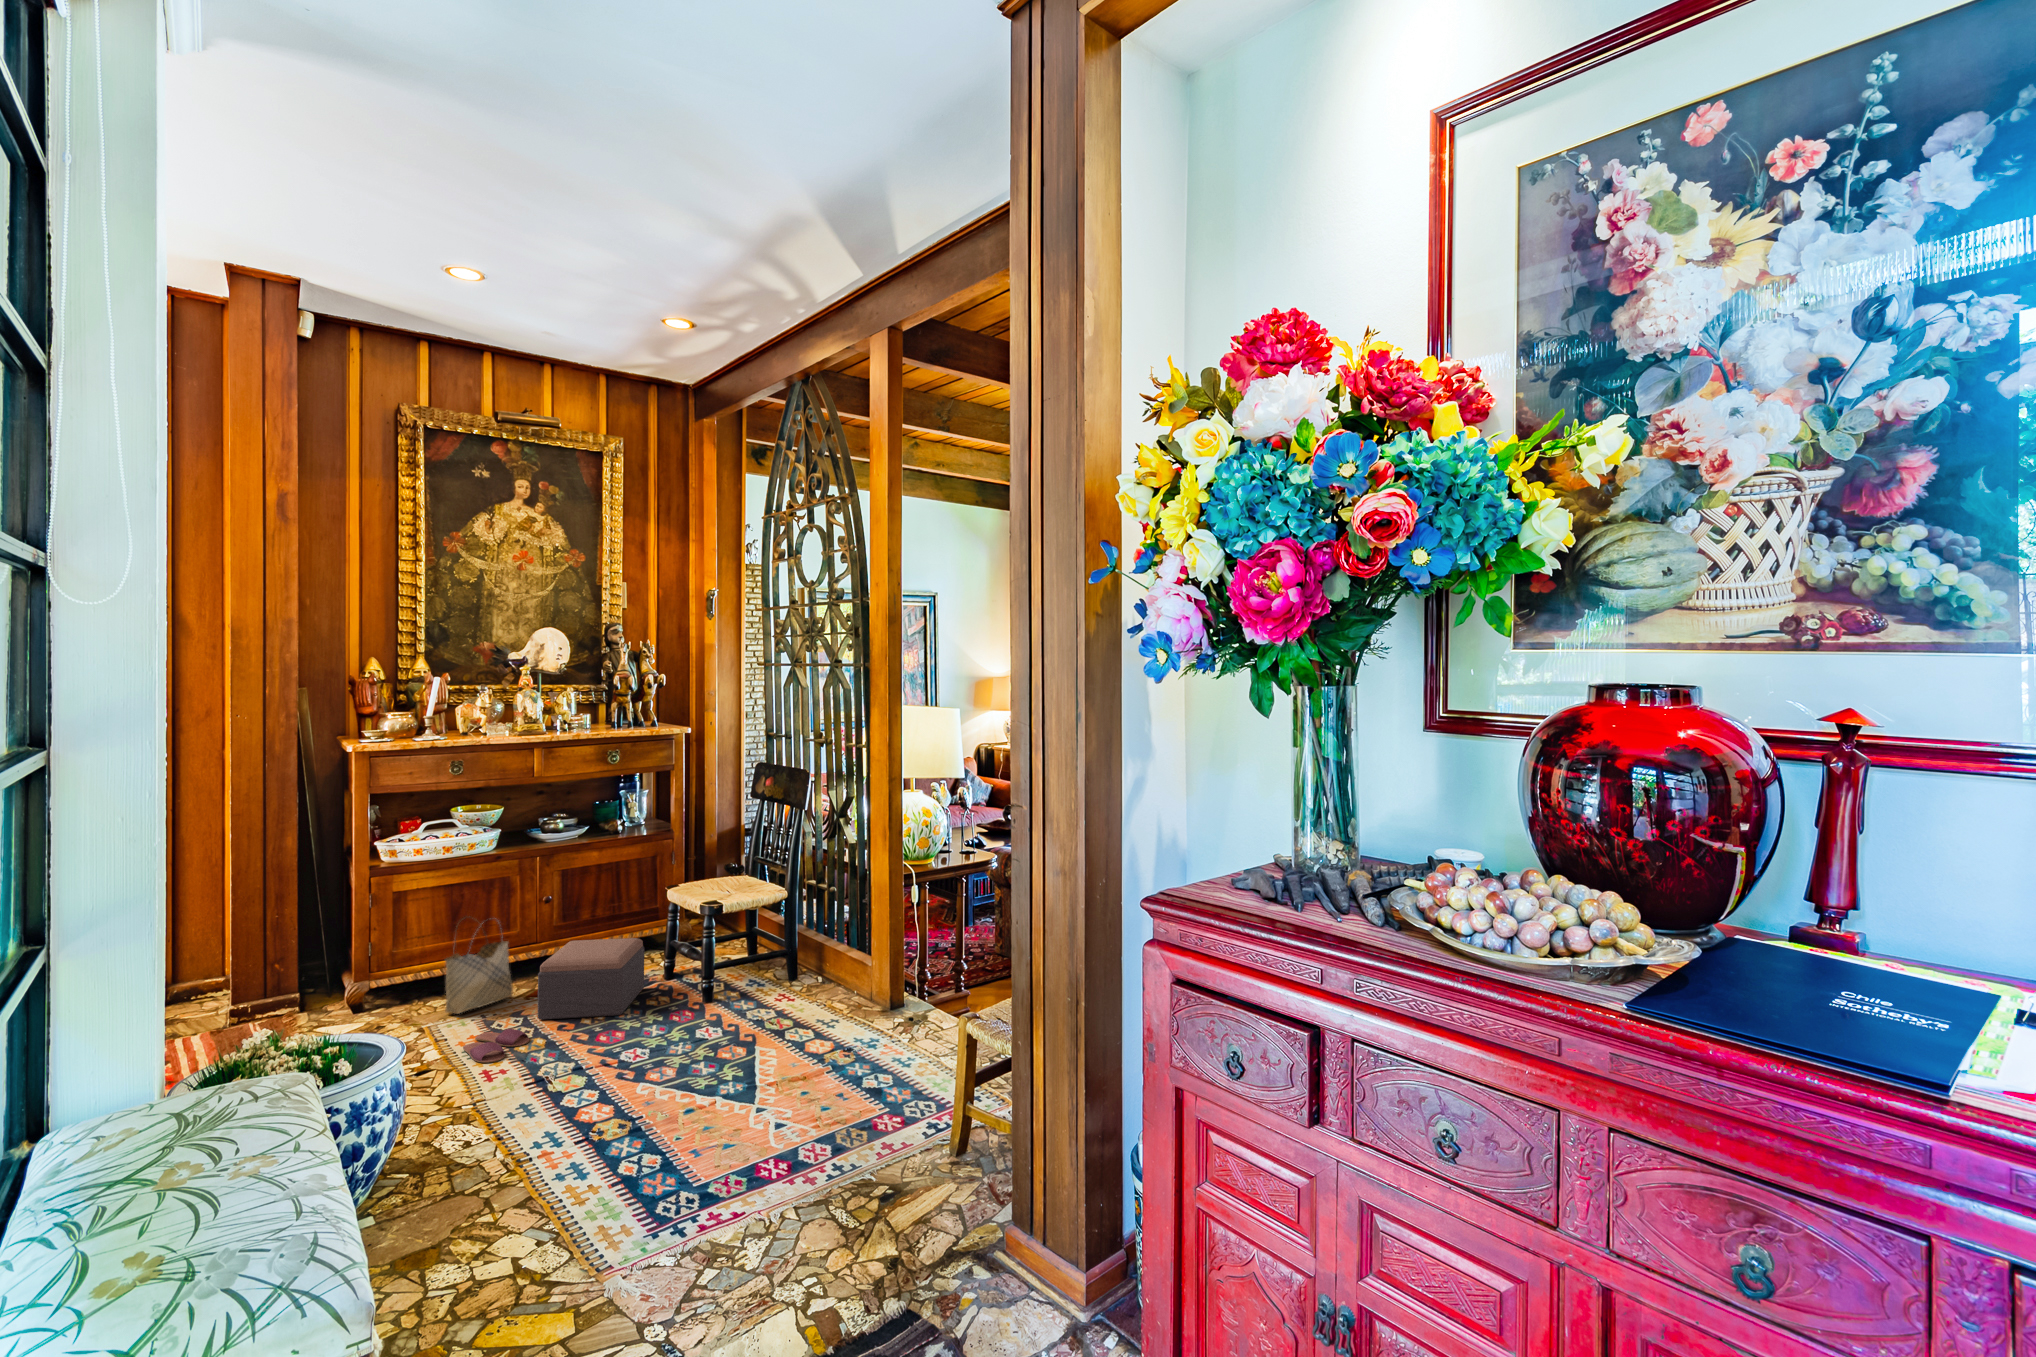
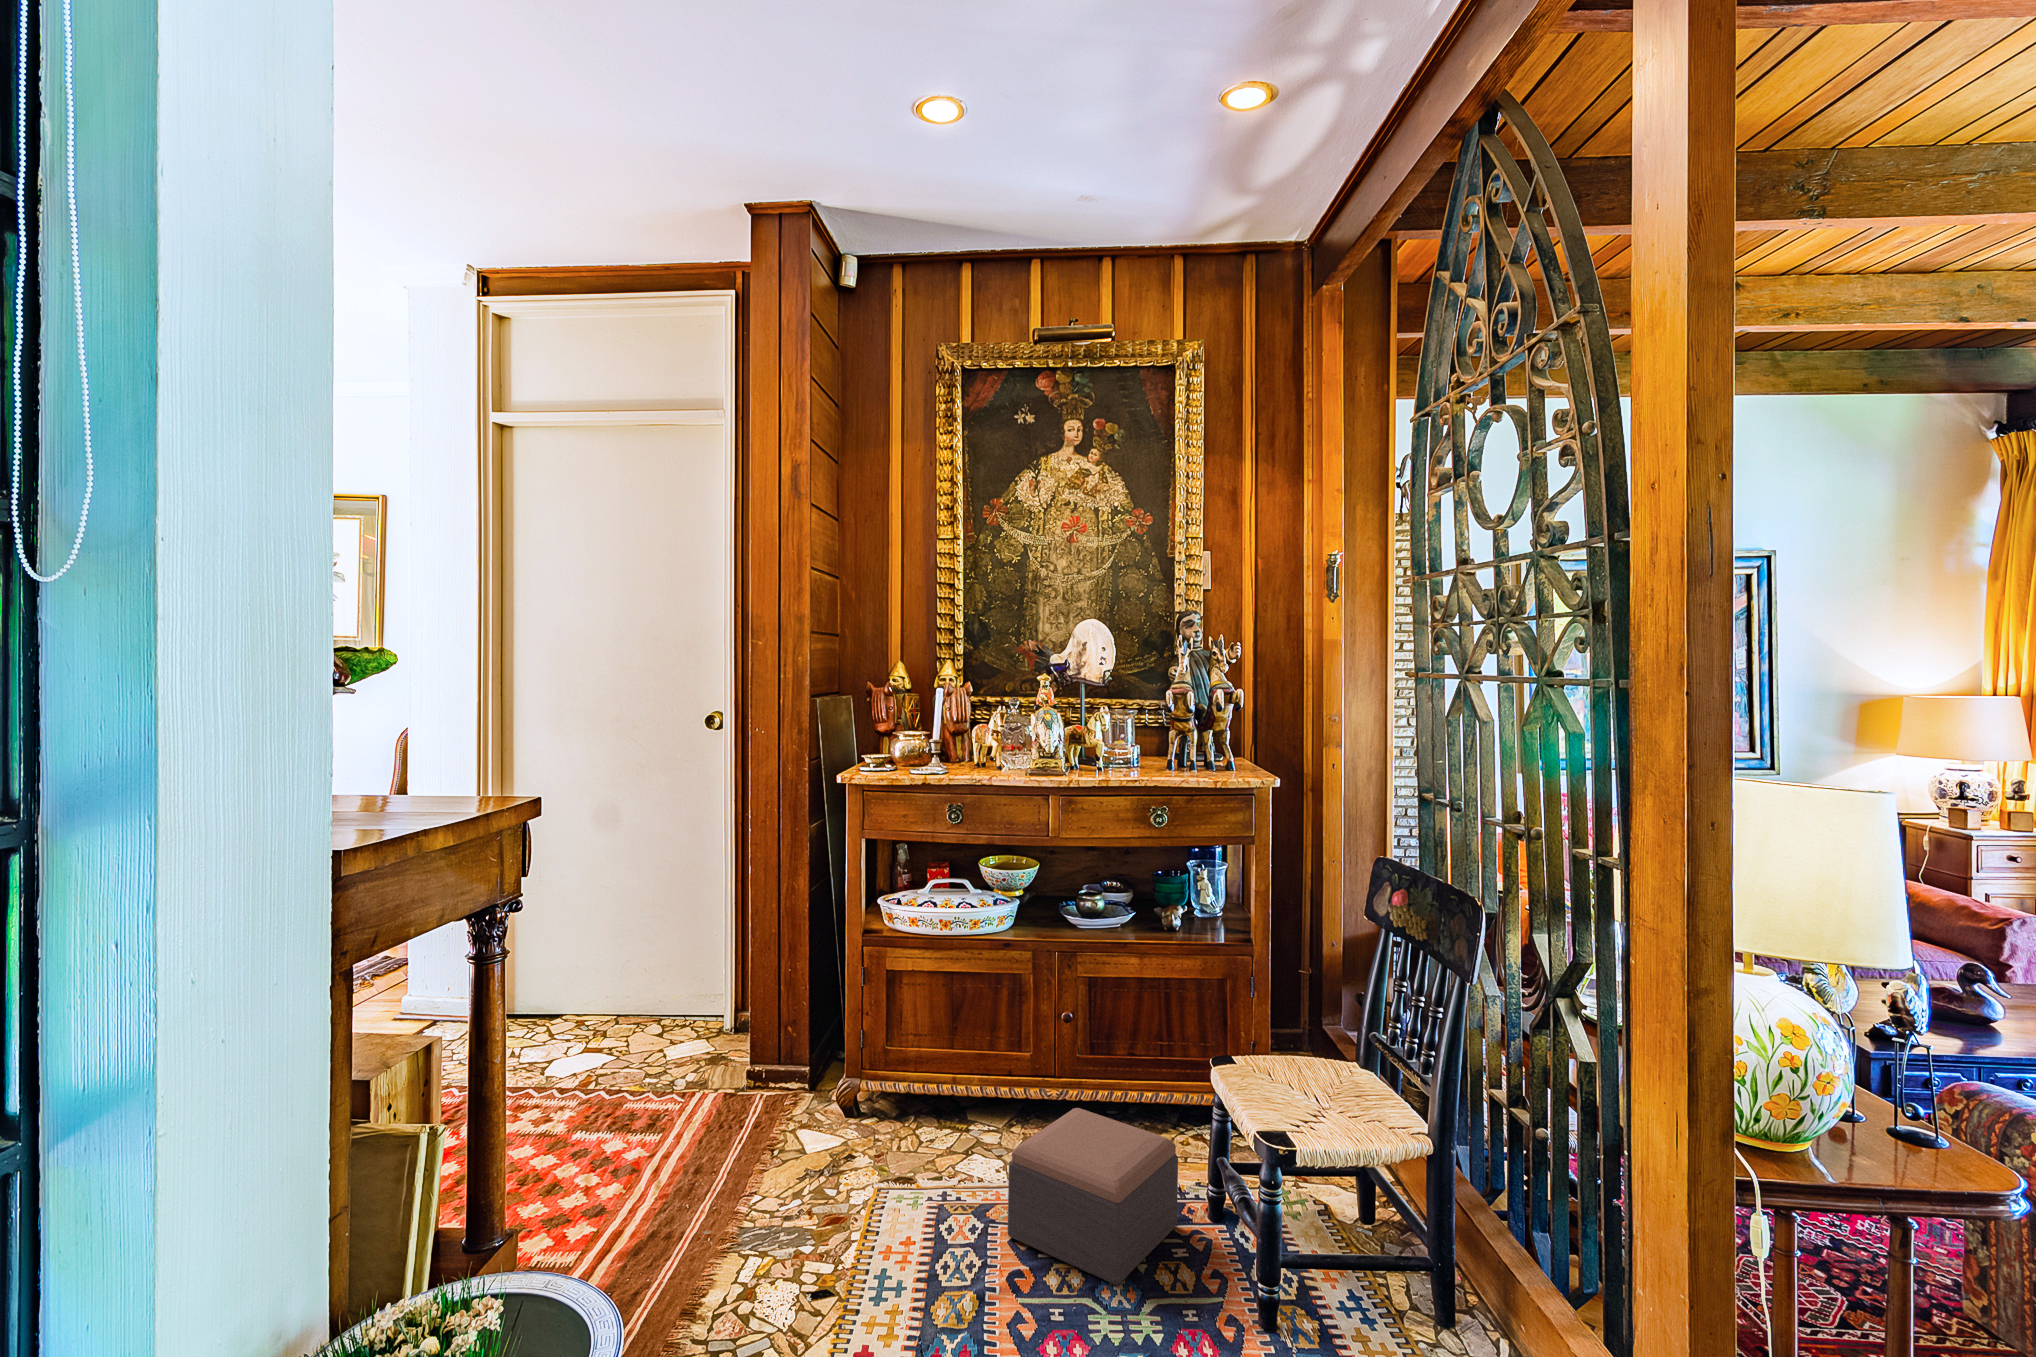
woven basket: present [445,921,513,1014] -> none [918,1028,1007,1174]
slippers: present [463,1028,529,1063] -> none [887,1235,974,1319]

